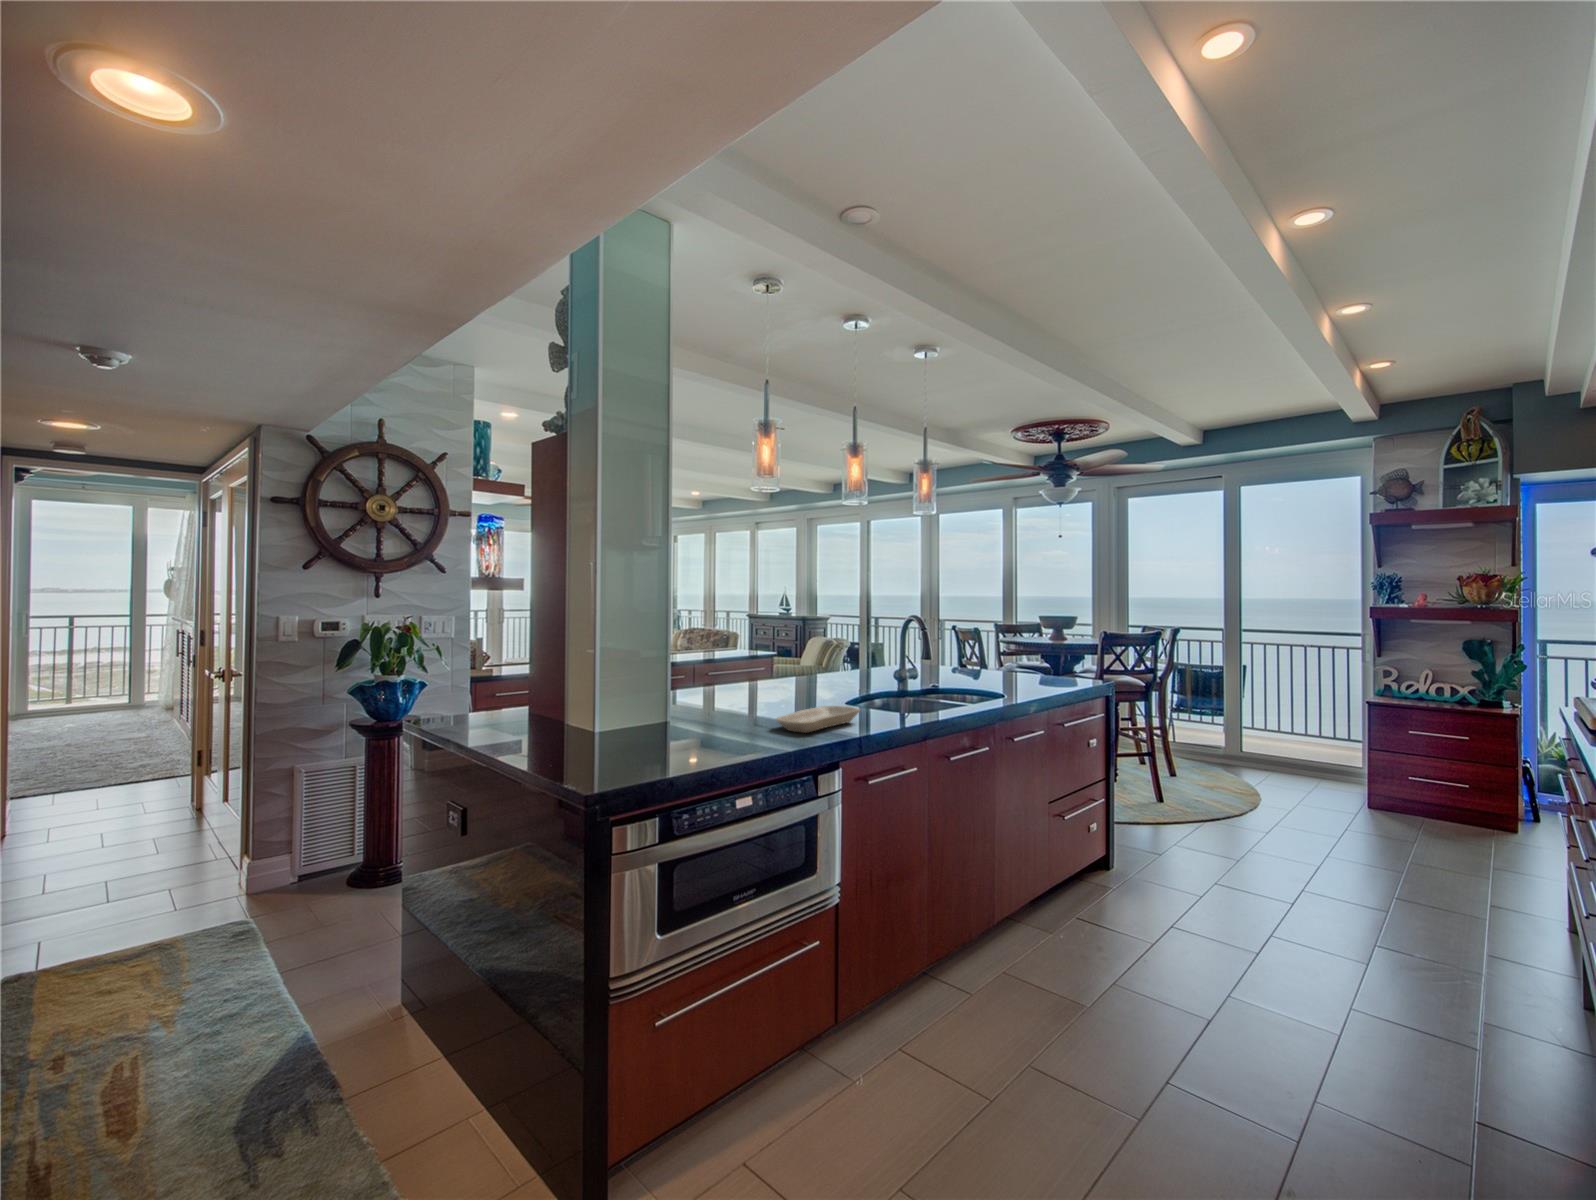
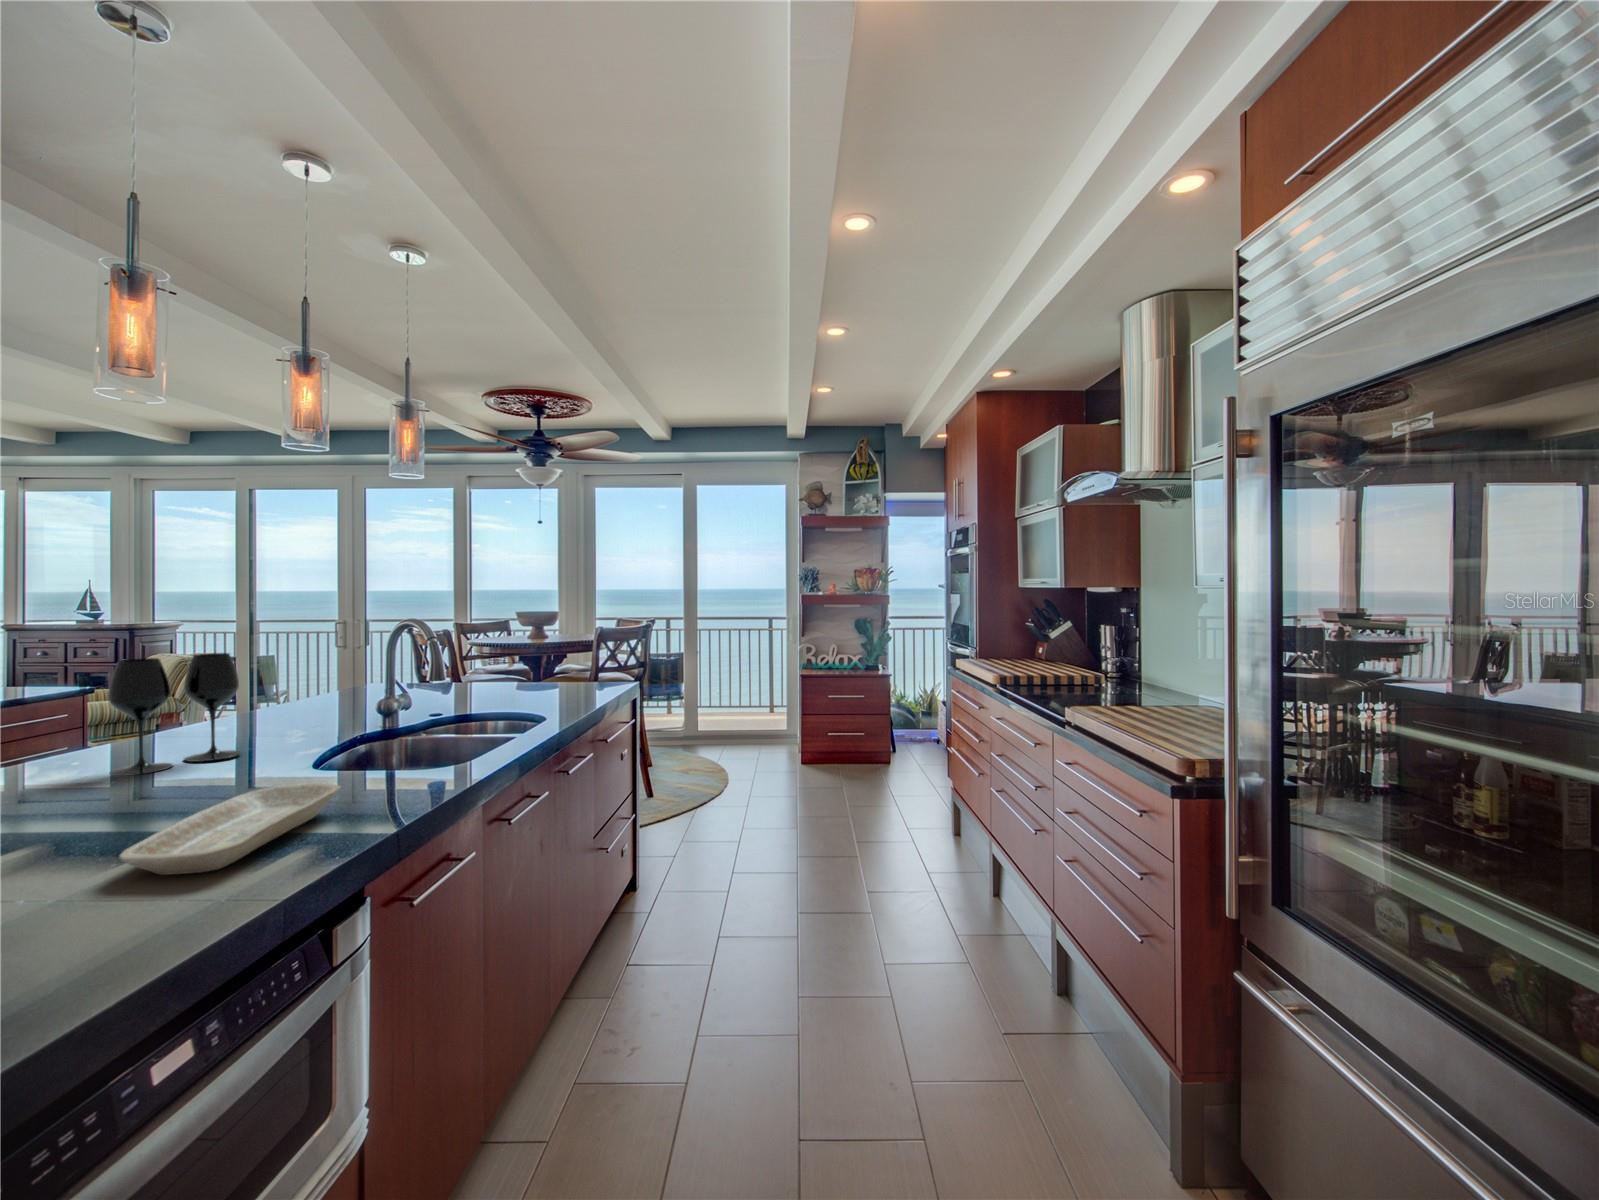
wine glass: none [779,637,831,696] -> present [108,653,241,776]

